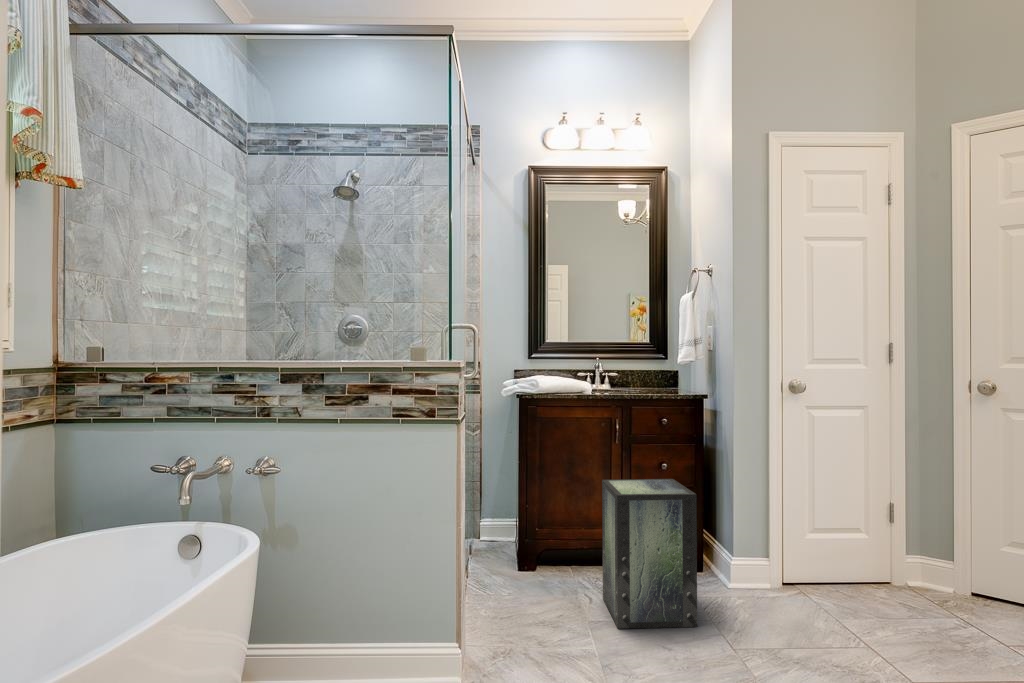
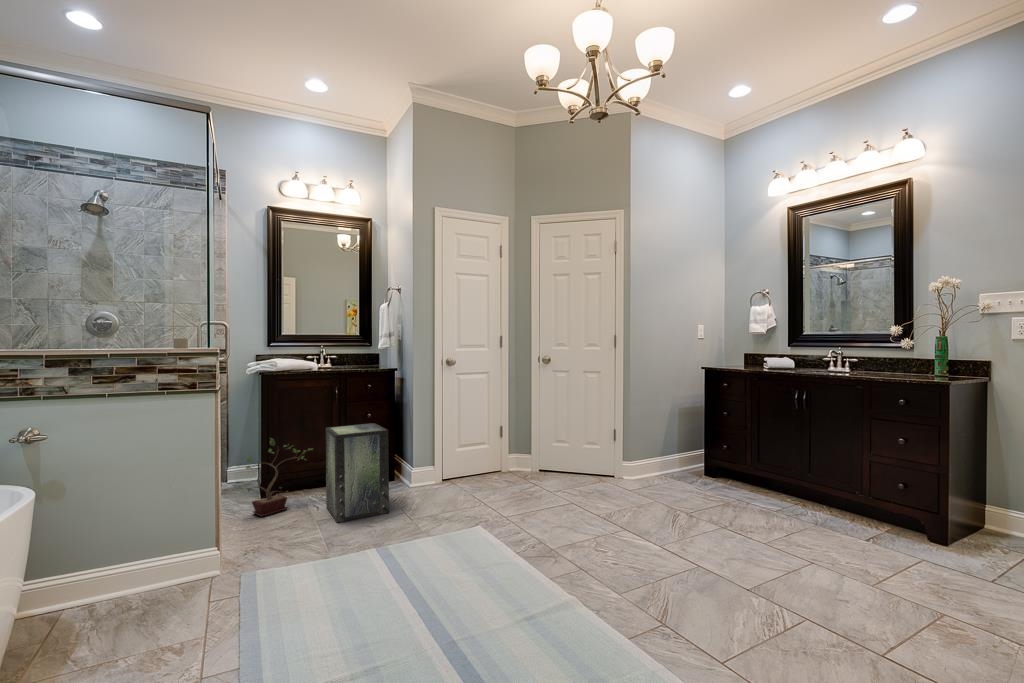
potted plant: none [497,486,586,597] -> present [246,438,312,517]

